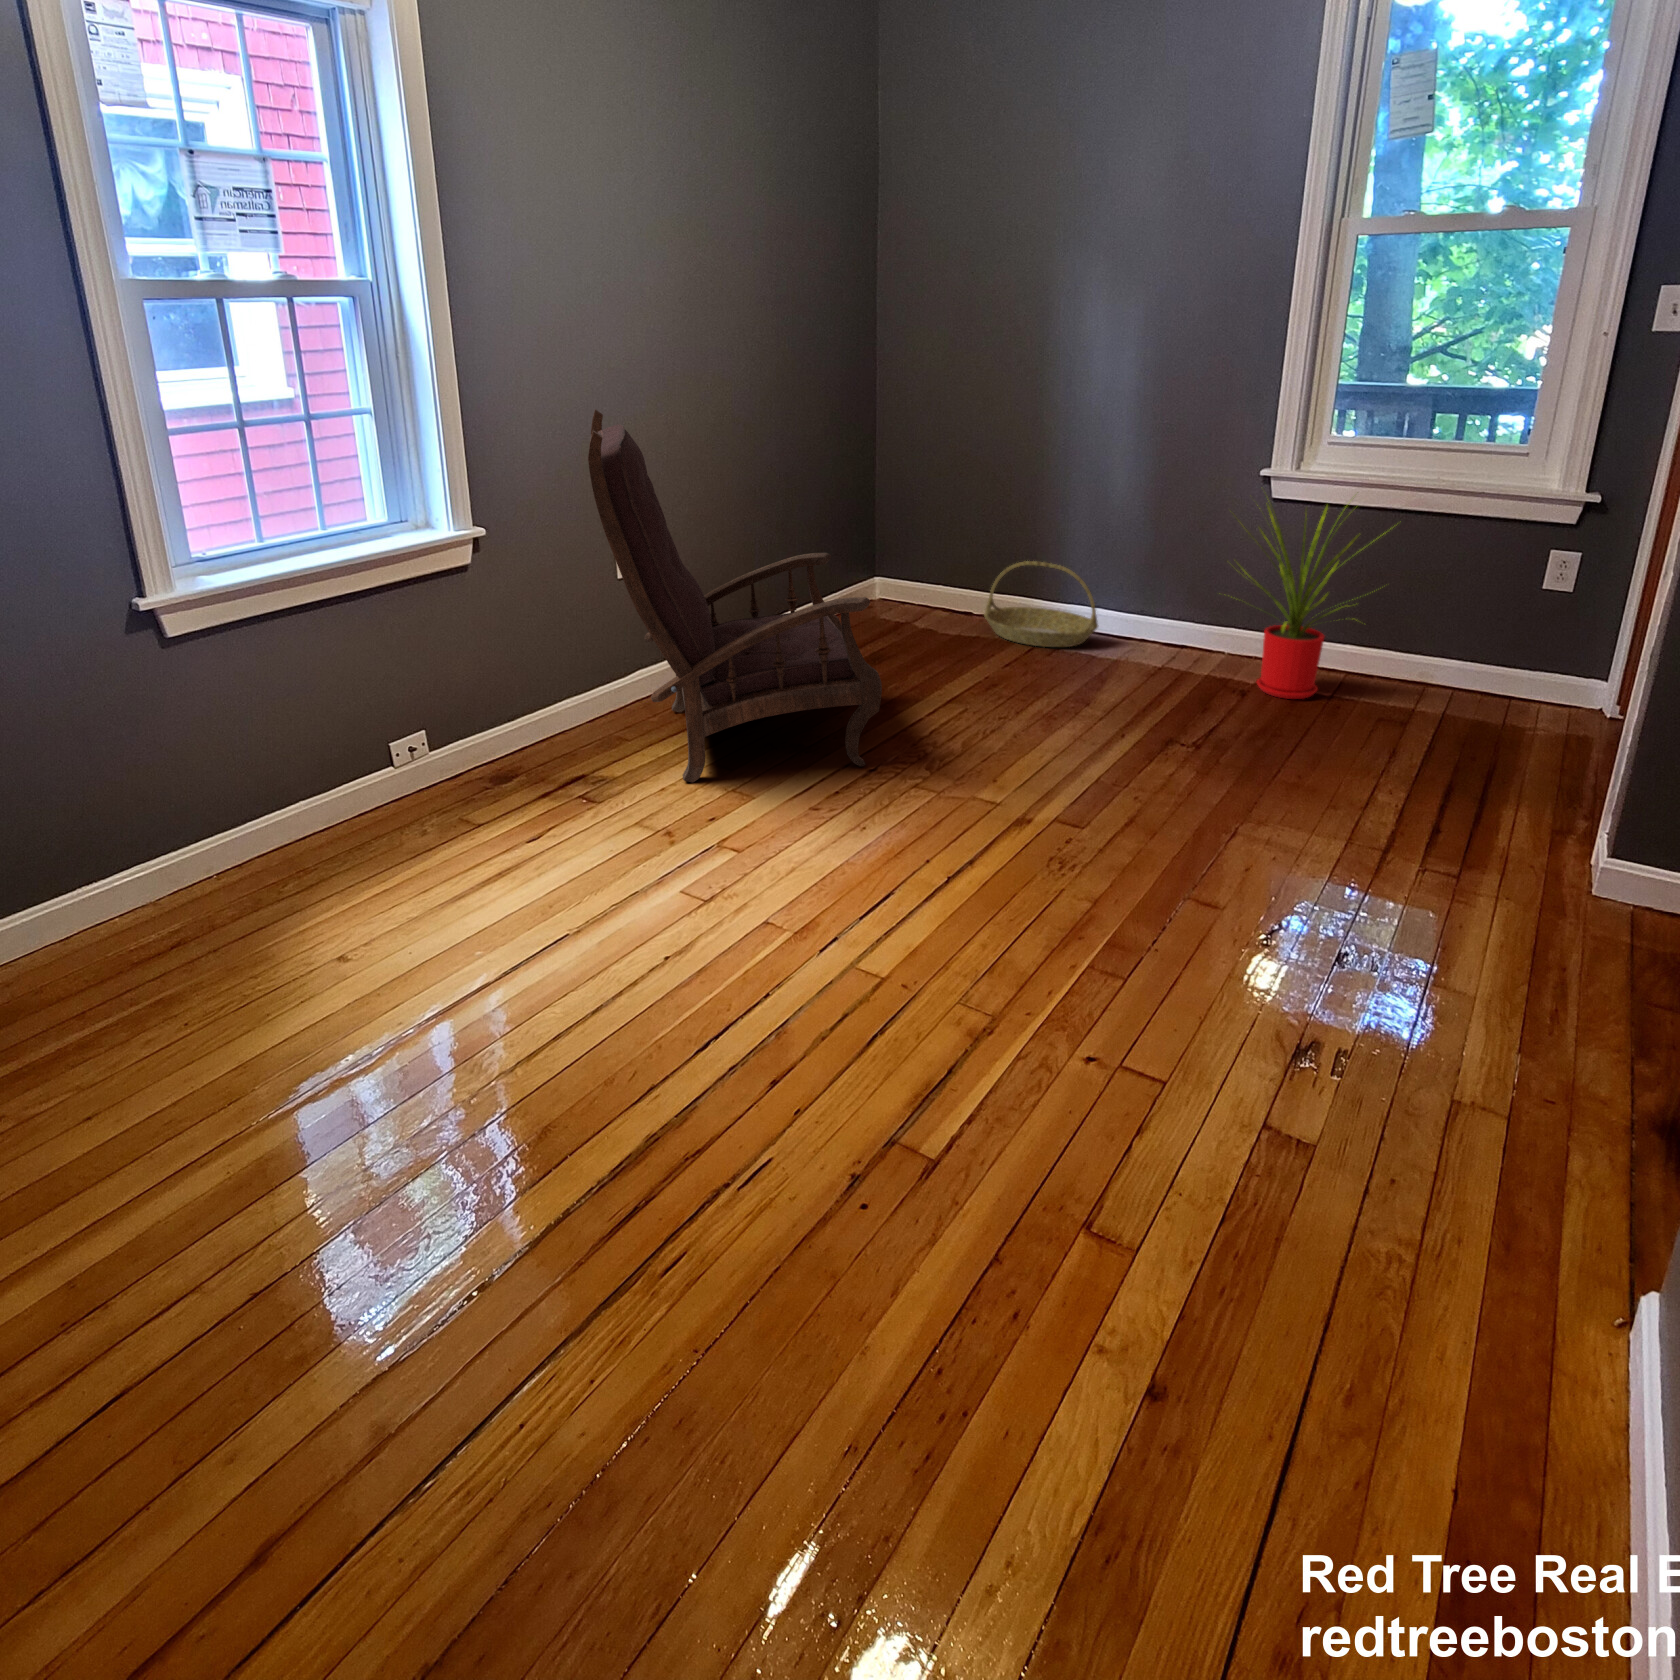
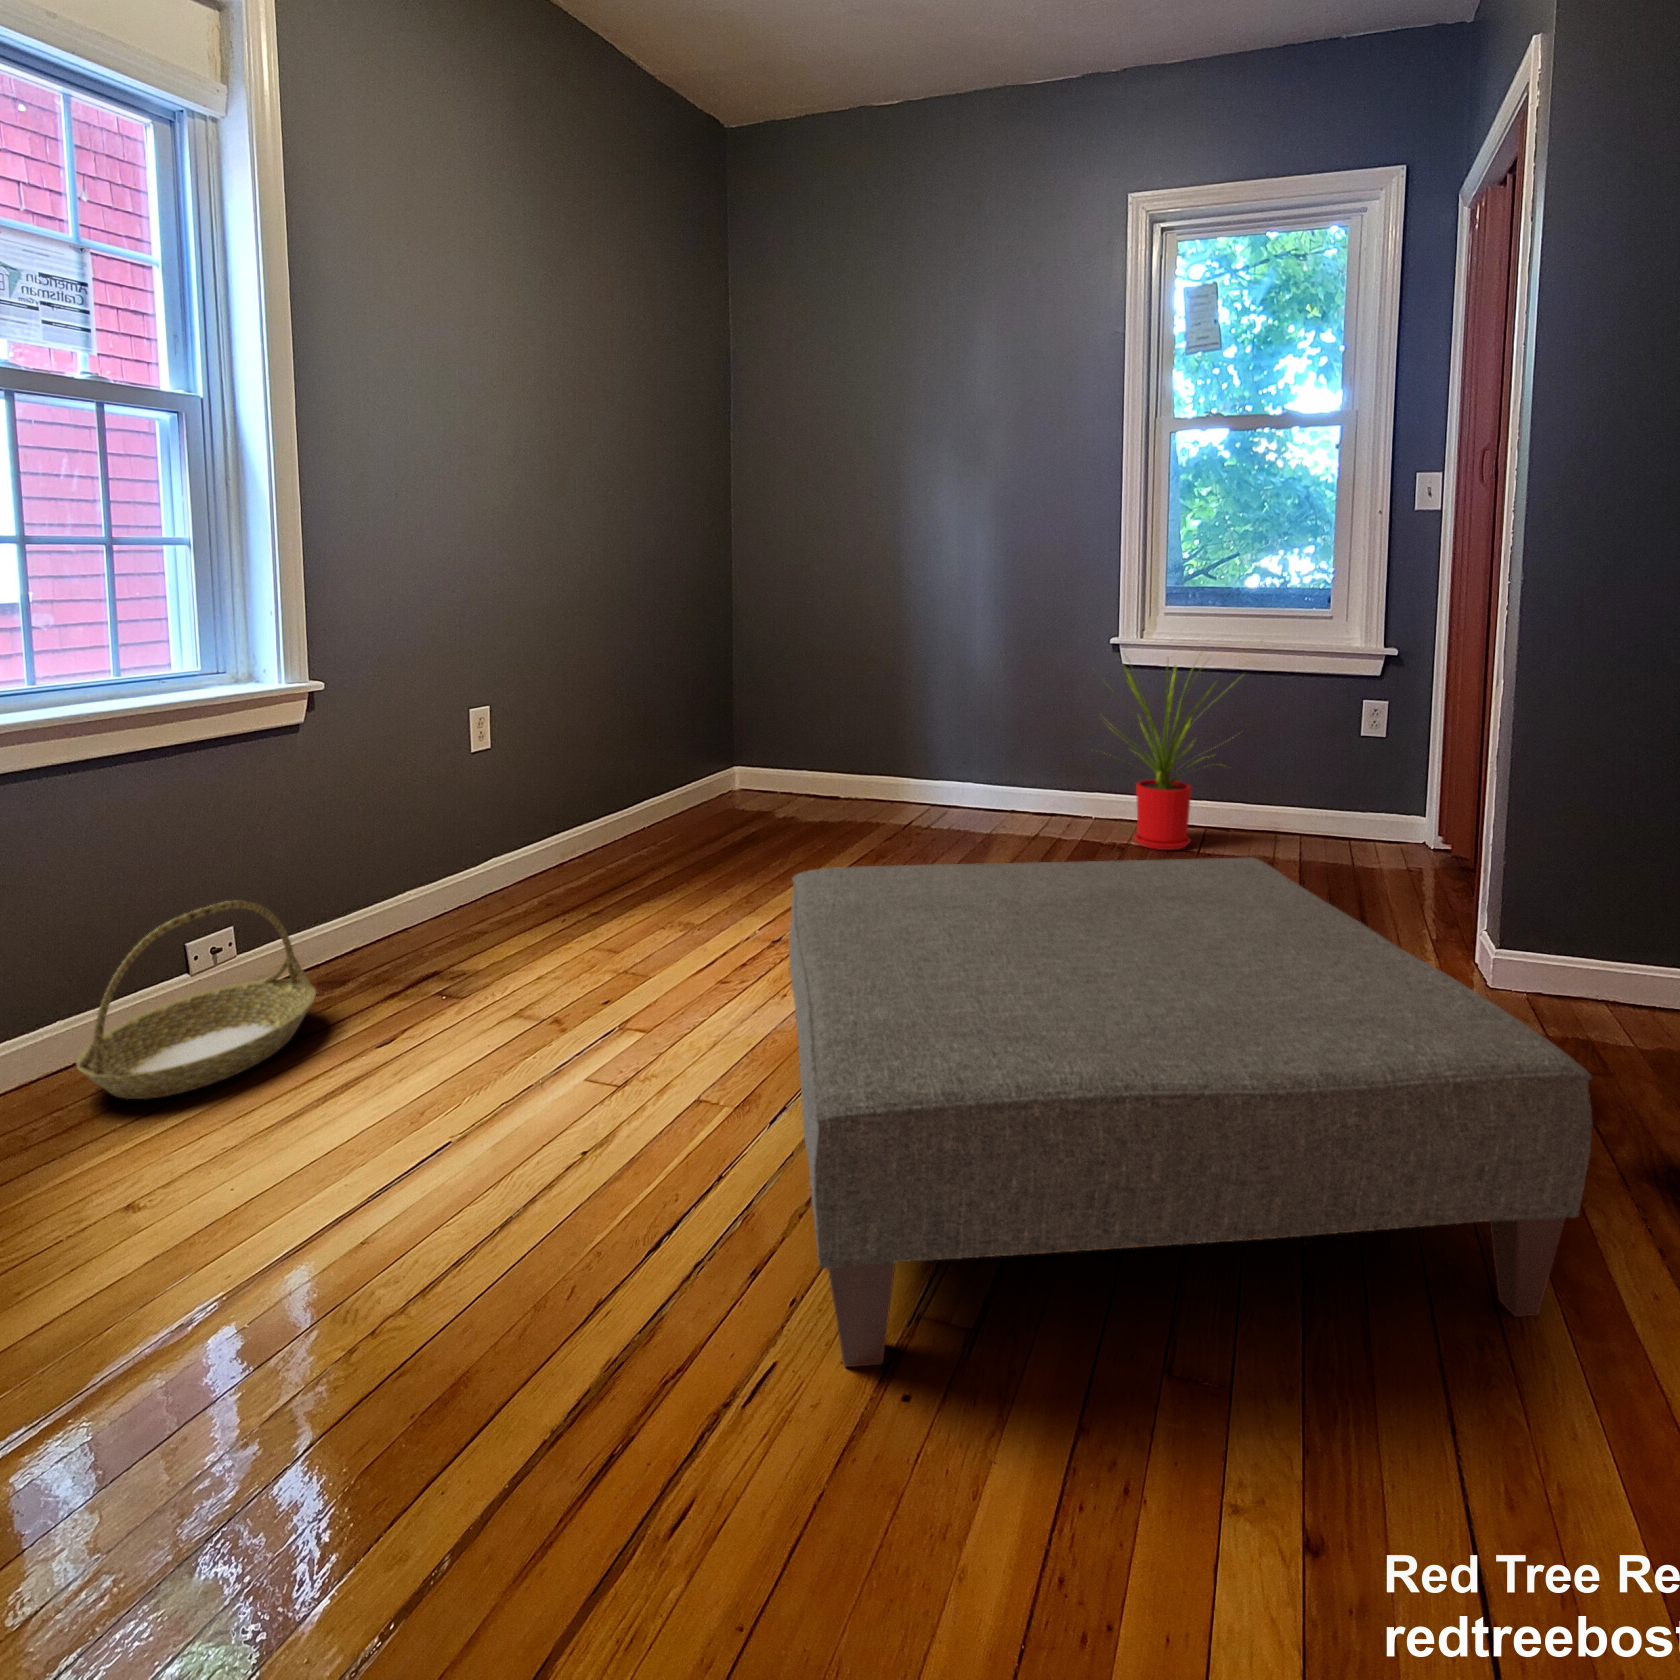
armchair: present [588,409,882,783] -> none [445,557,785,970]
basket: present [984,561,1098,647] -> present [76,901,316,1099]
ottoman: none [793,731,1559,1247] -> present [789,857,1593,1367]

